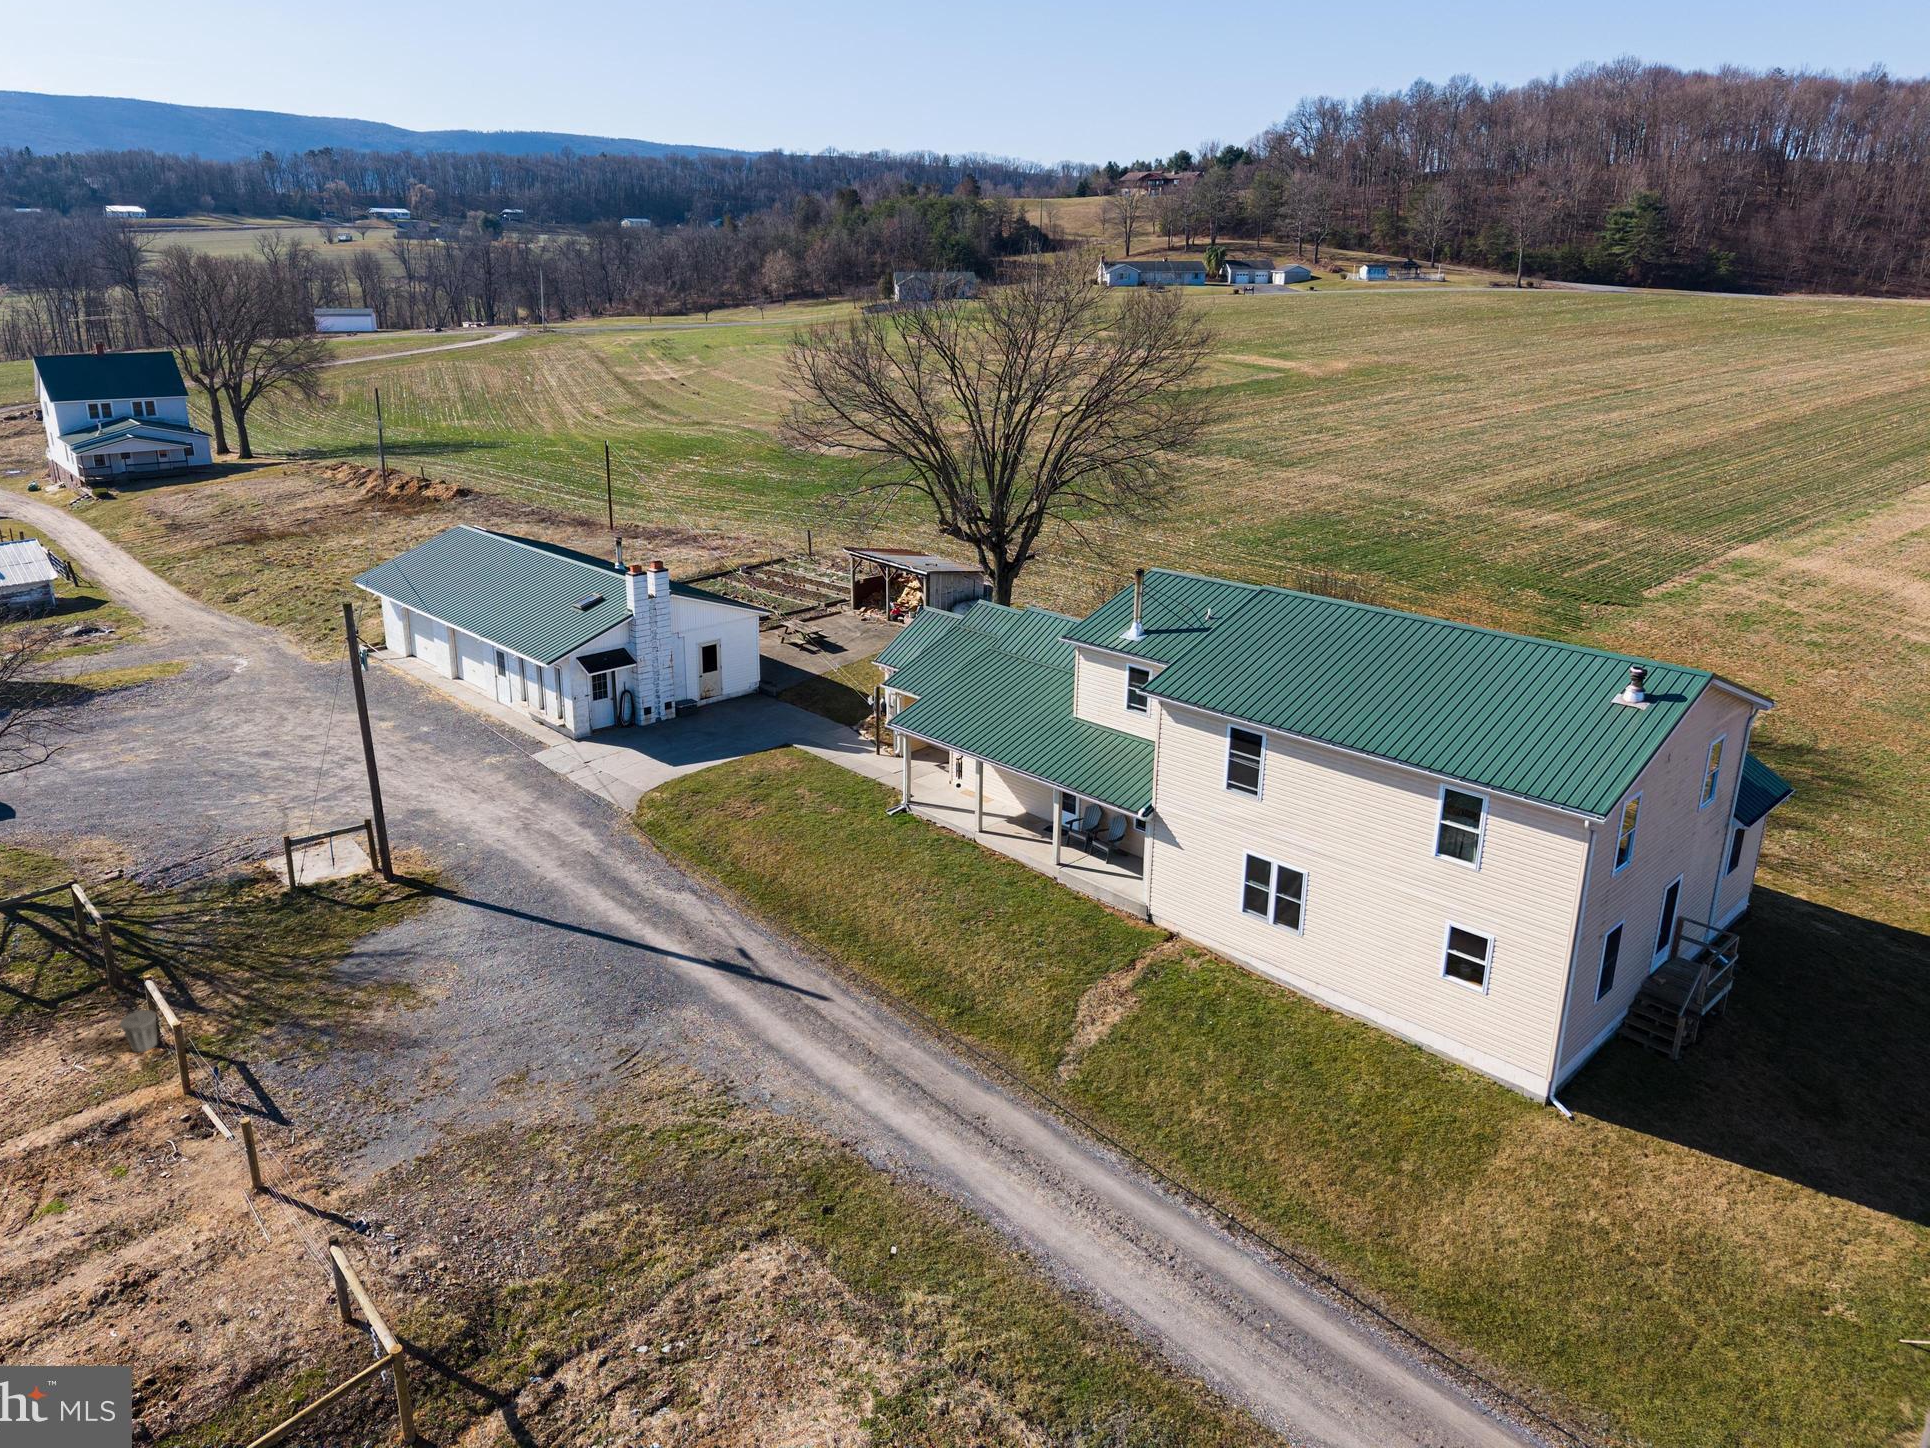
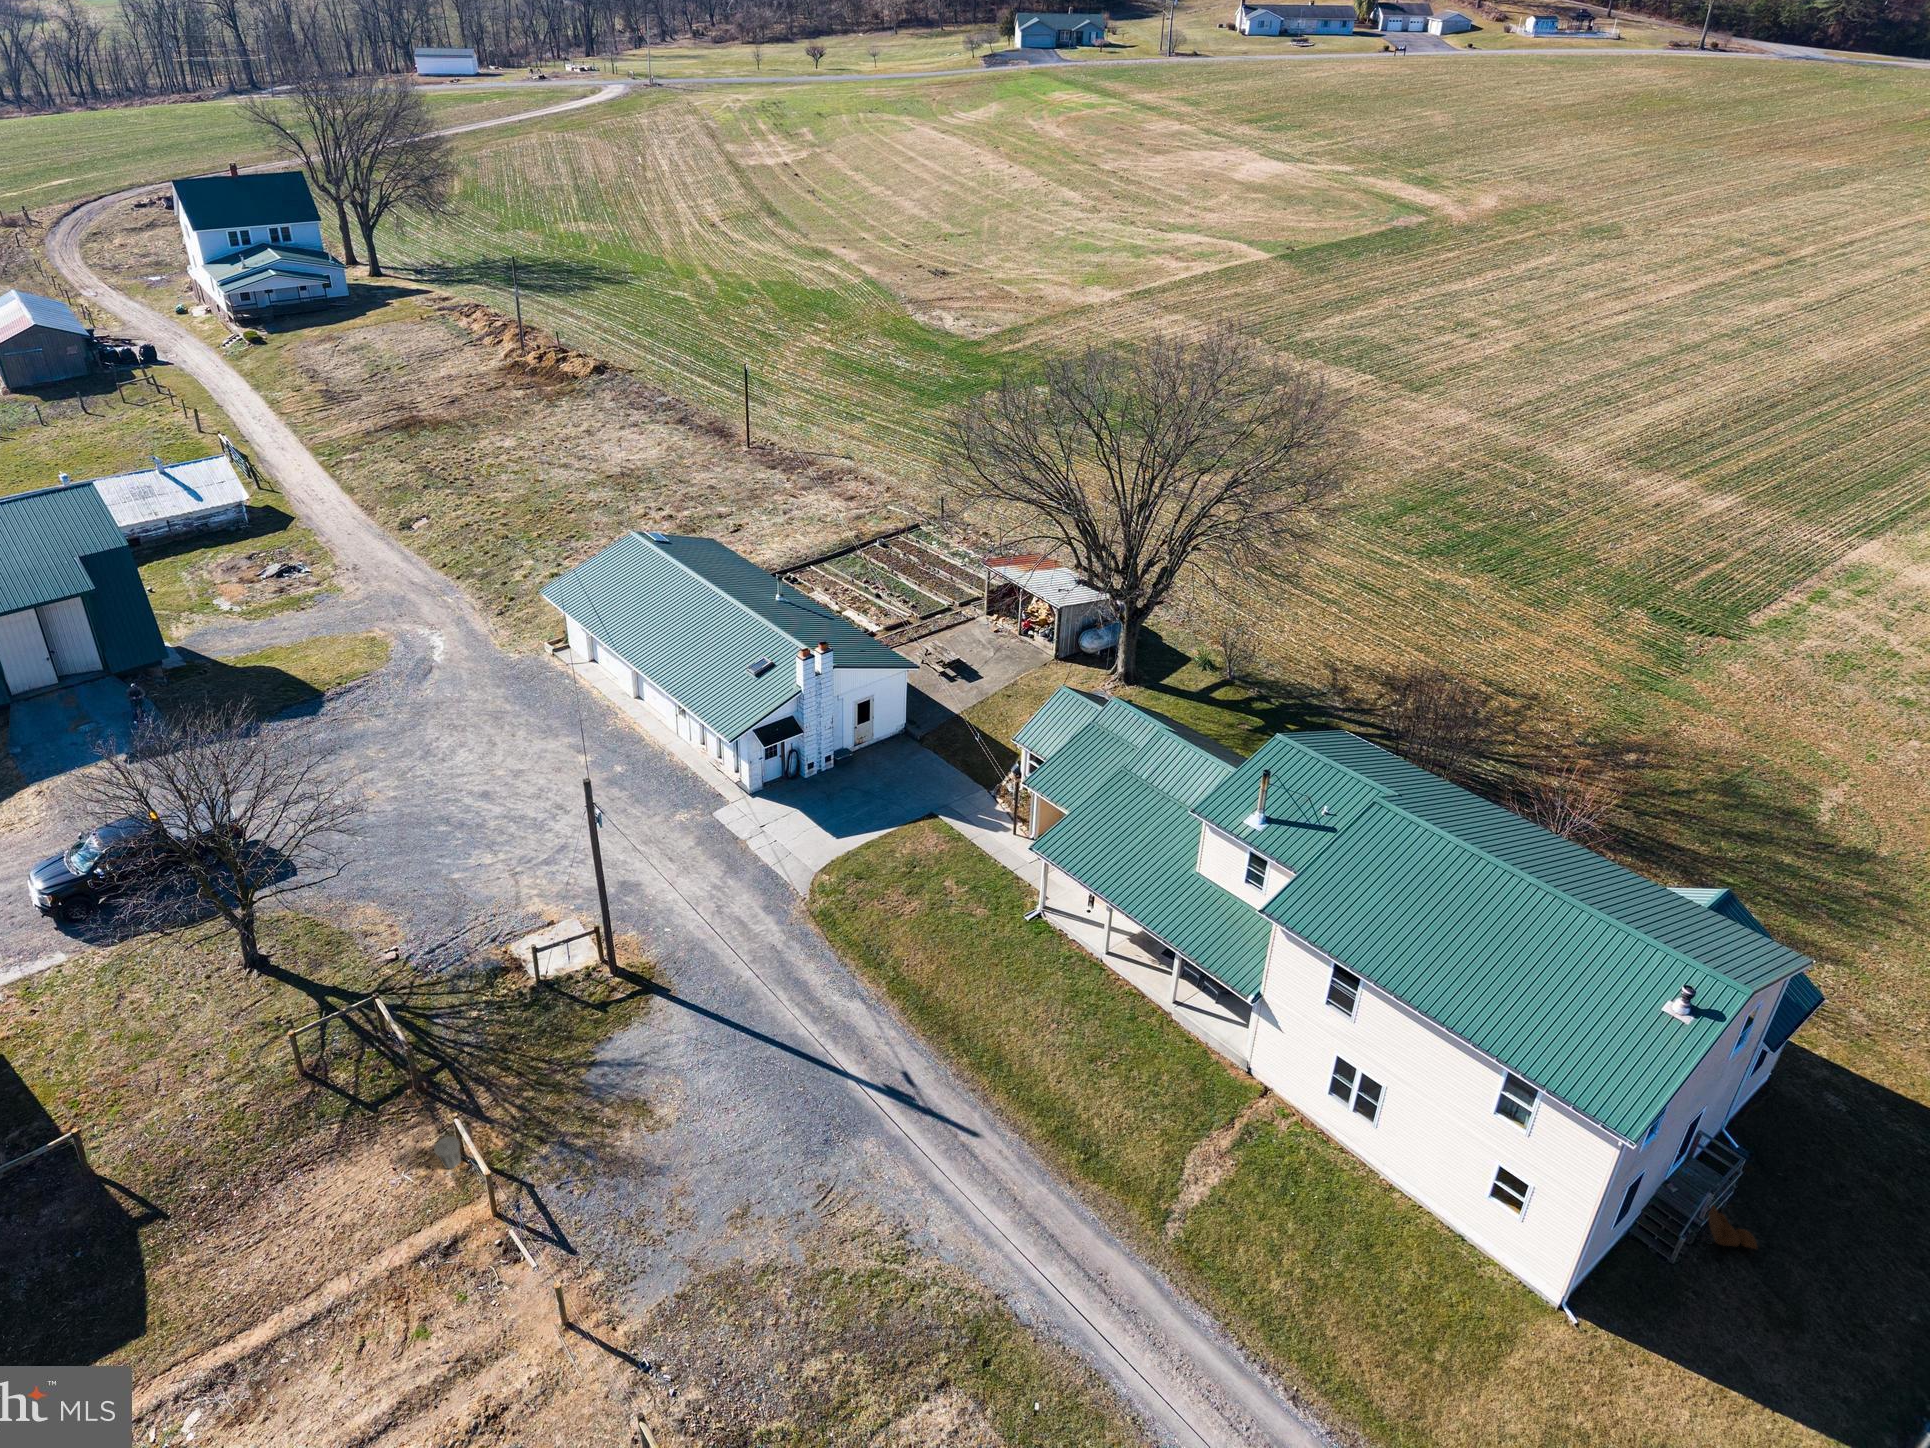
lounge chair: none [1698,993,1761,1053] -> present [1708,1205,1757,1253]

